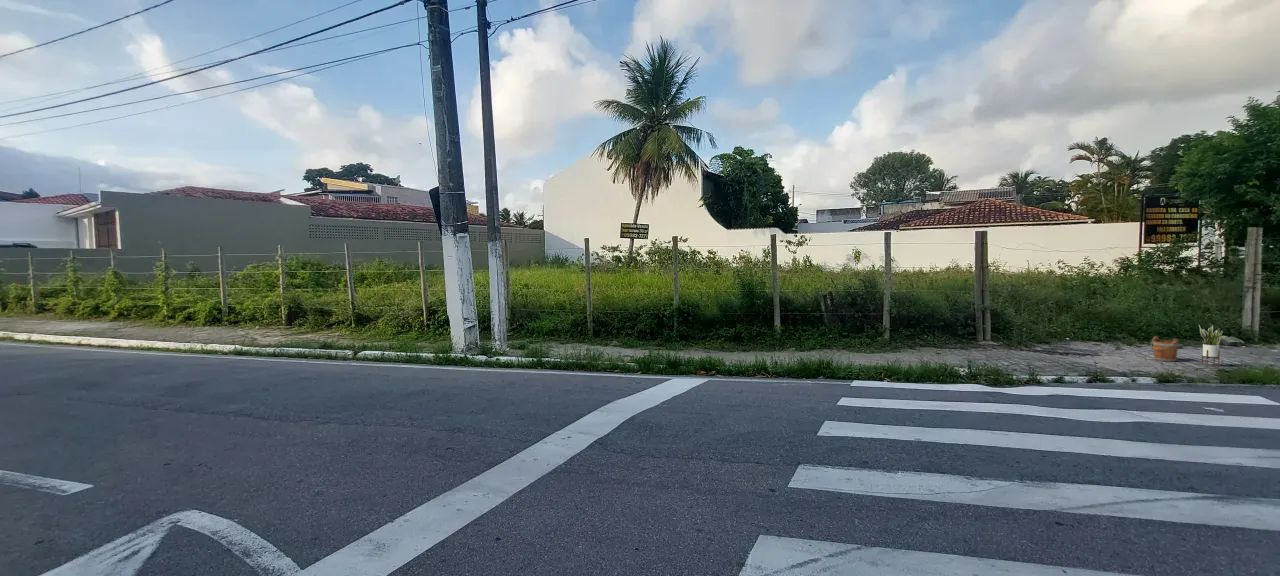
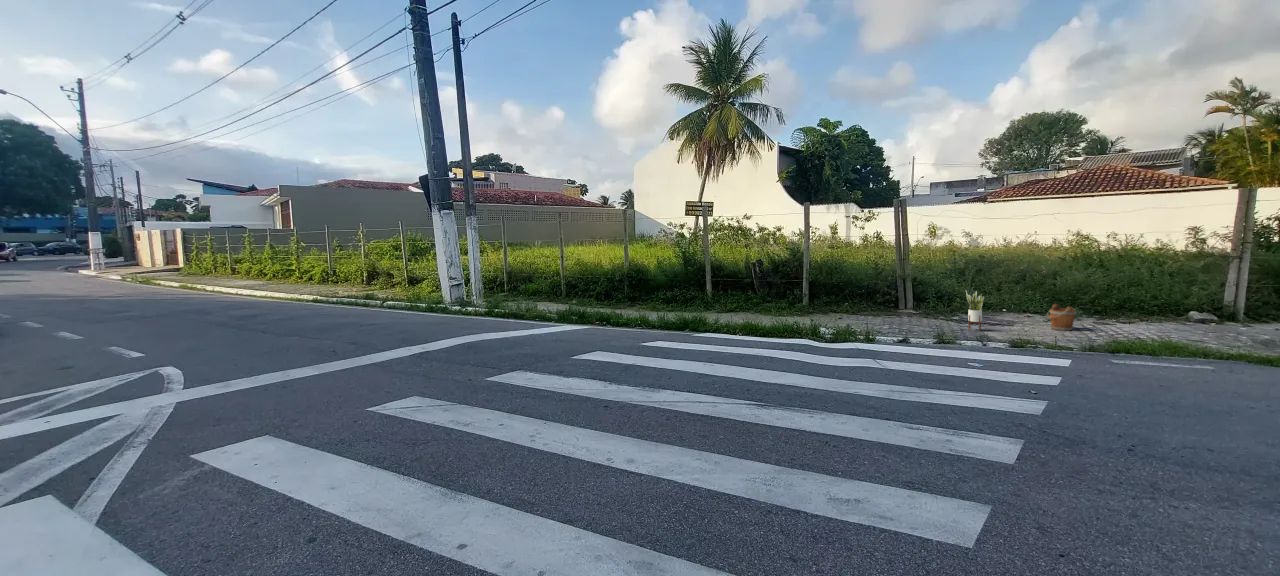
potted plant: present [1199,325,1223,367] -> present [966,291,984,331]

